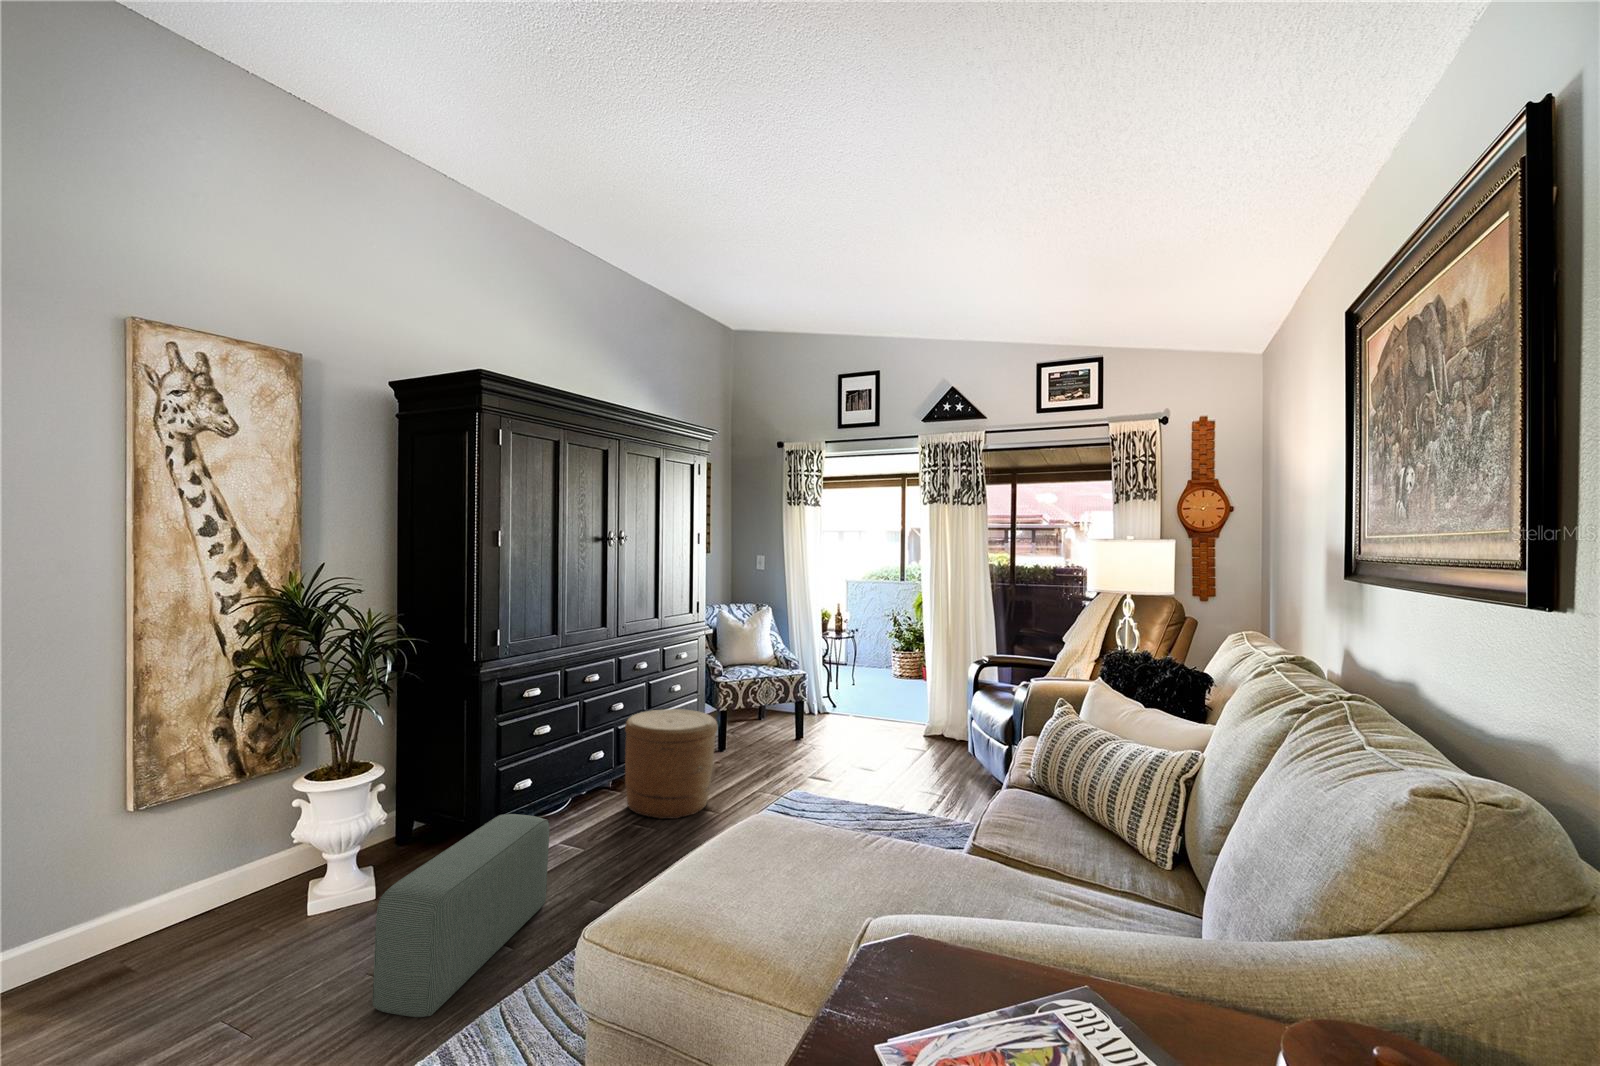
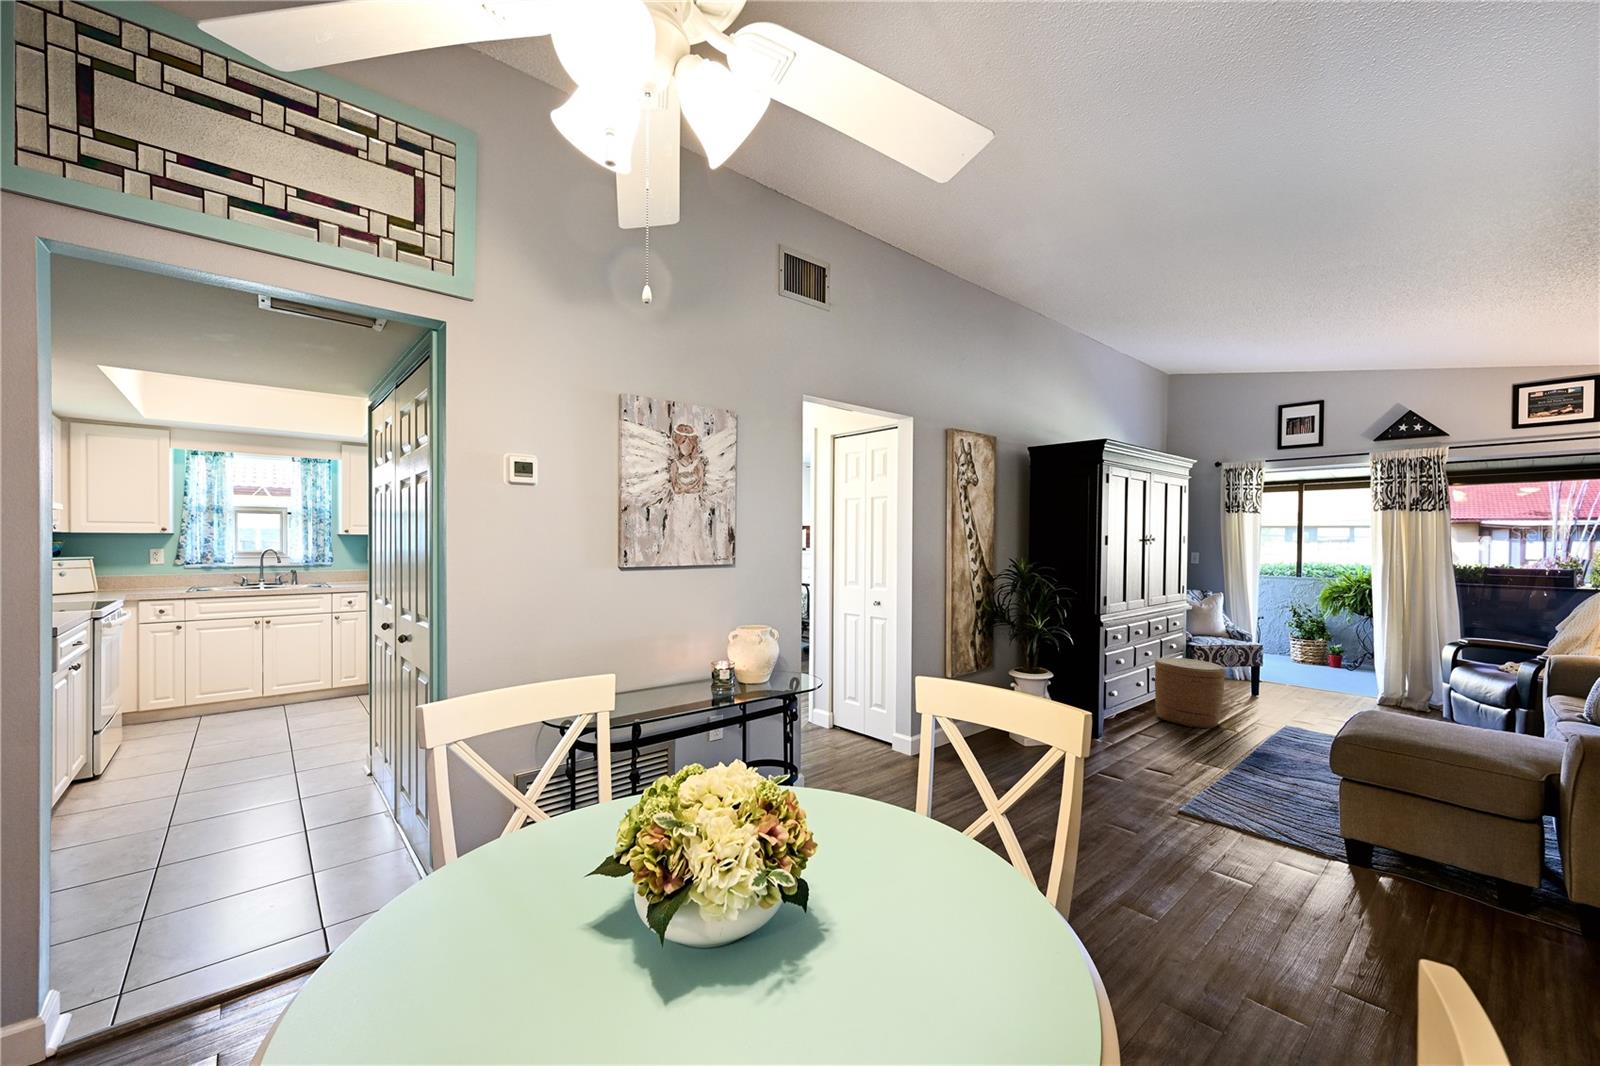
pouf: present [373,814,550,1017] -> none [1115,701,1163,786]

